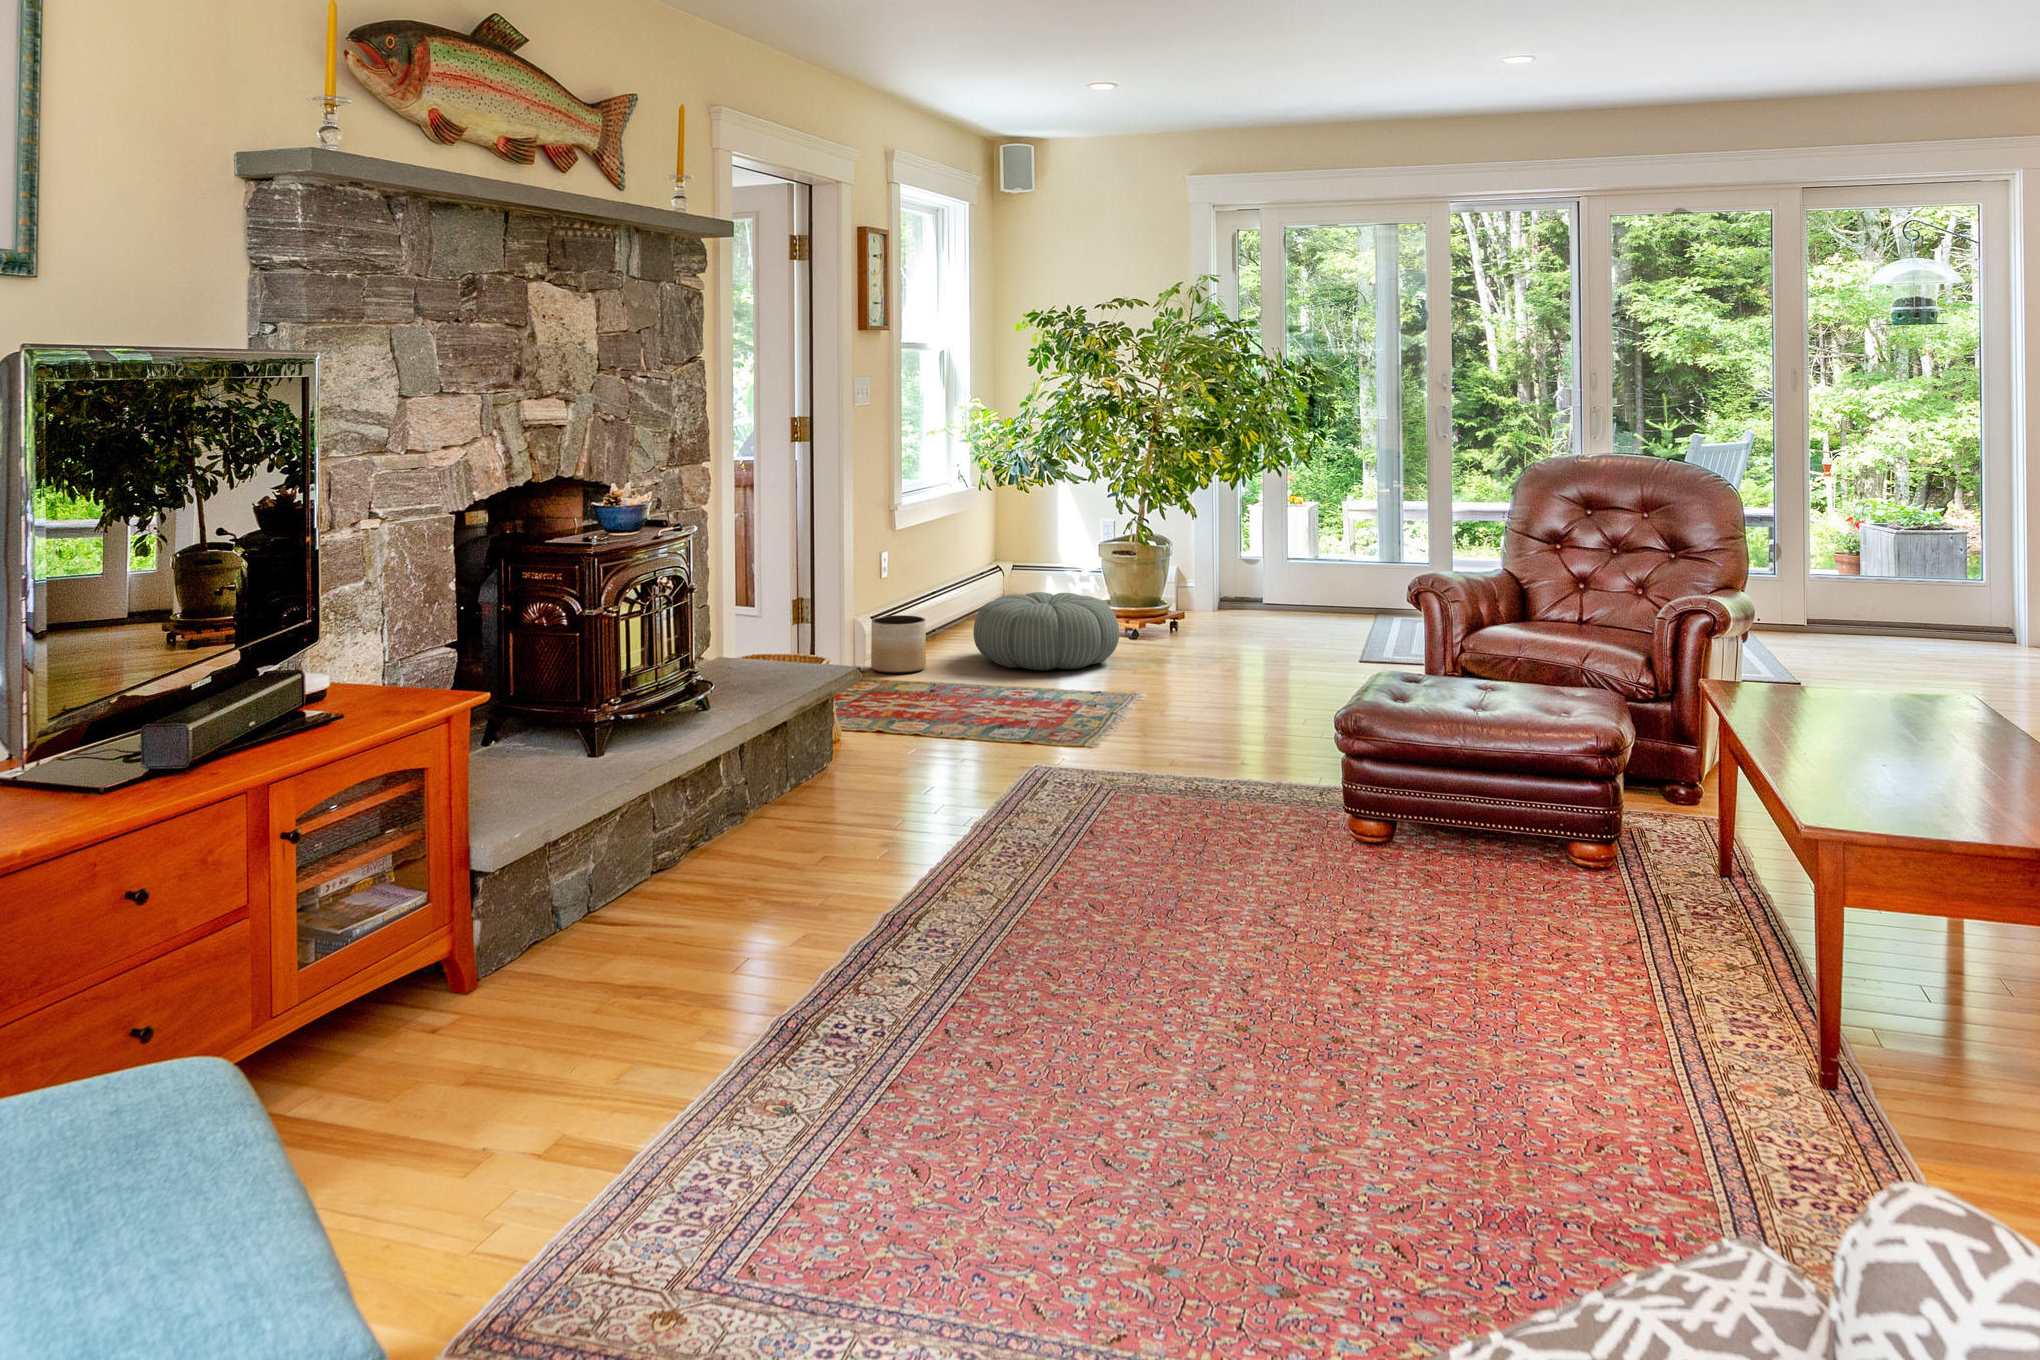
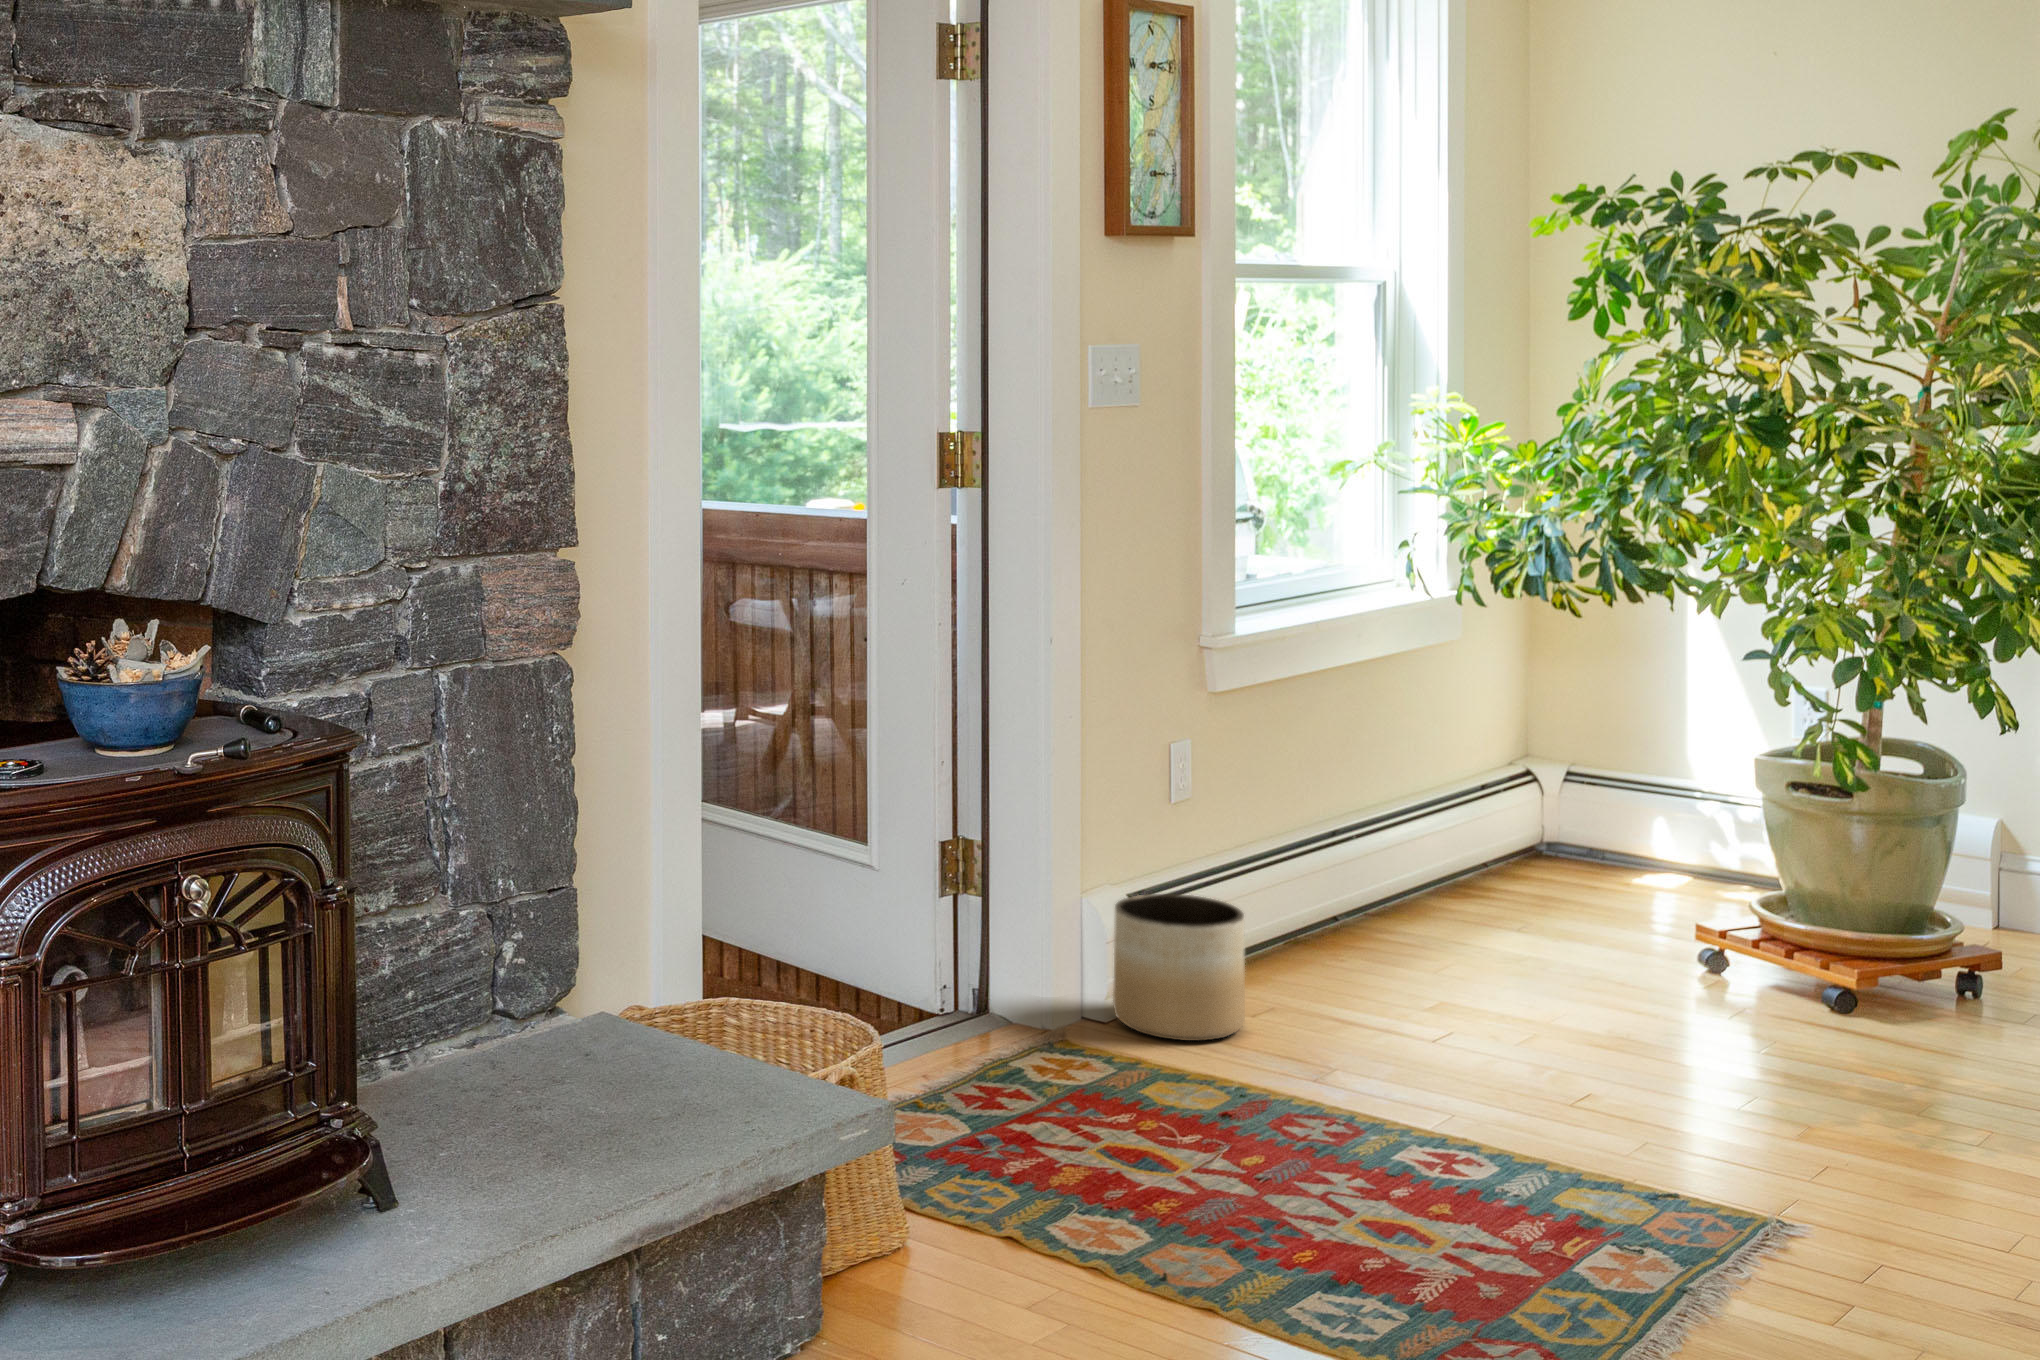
pouf: present [973,592,1119,670] -> none [1372,872,1770,1097]

